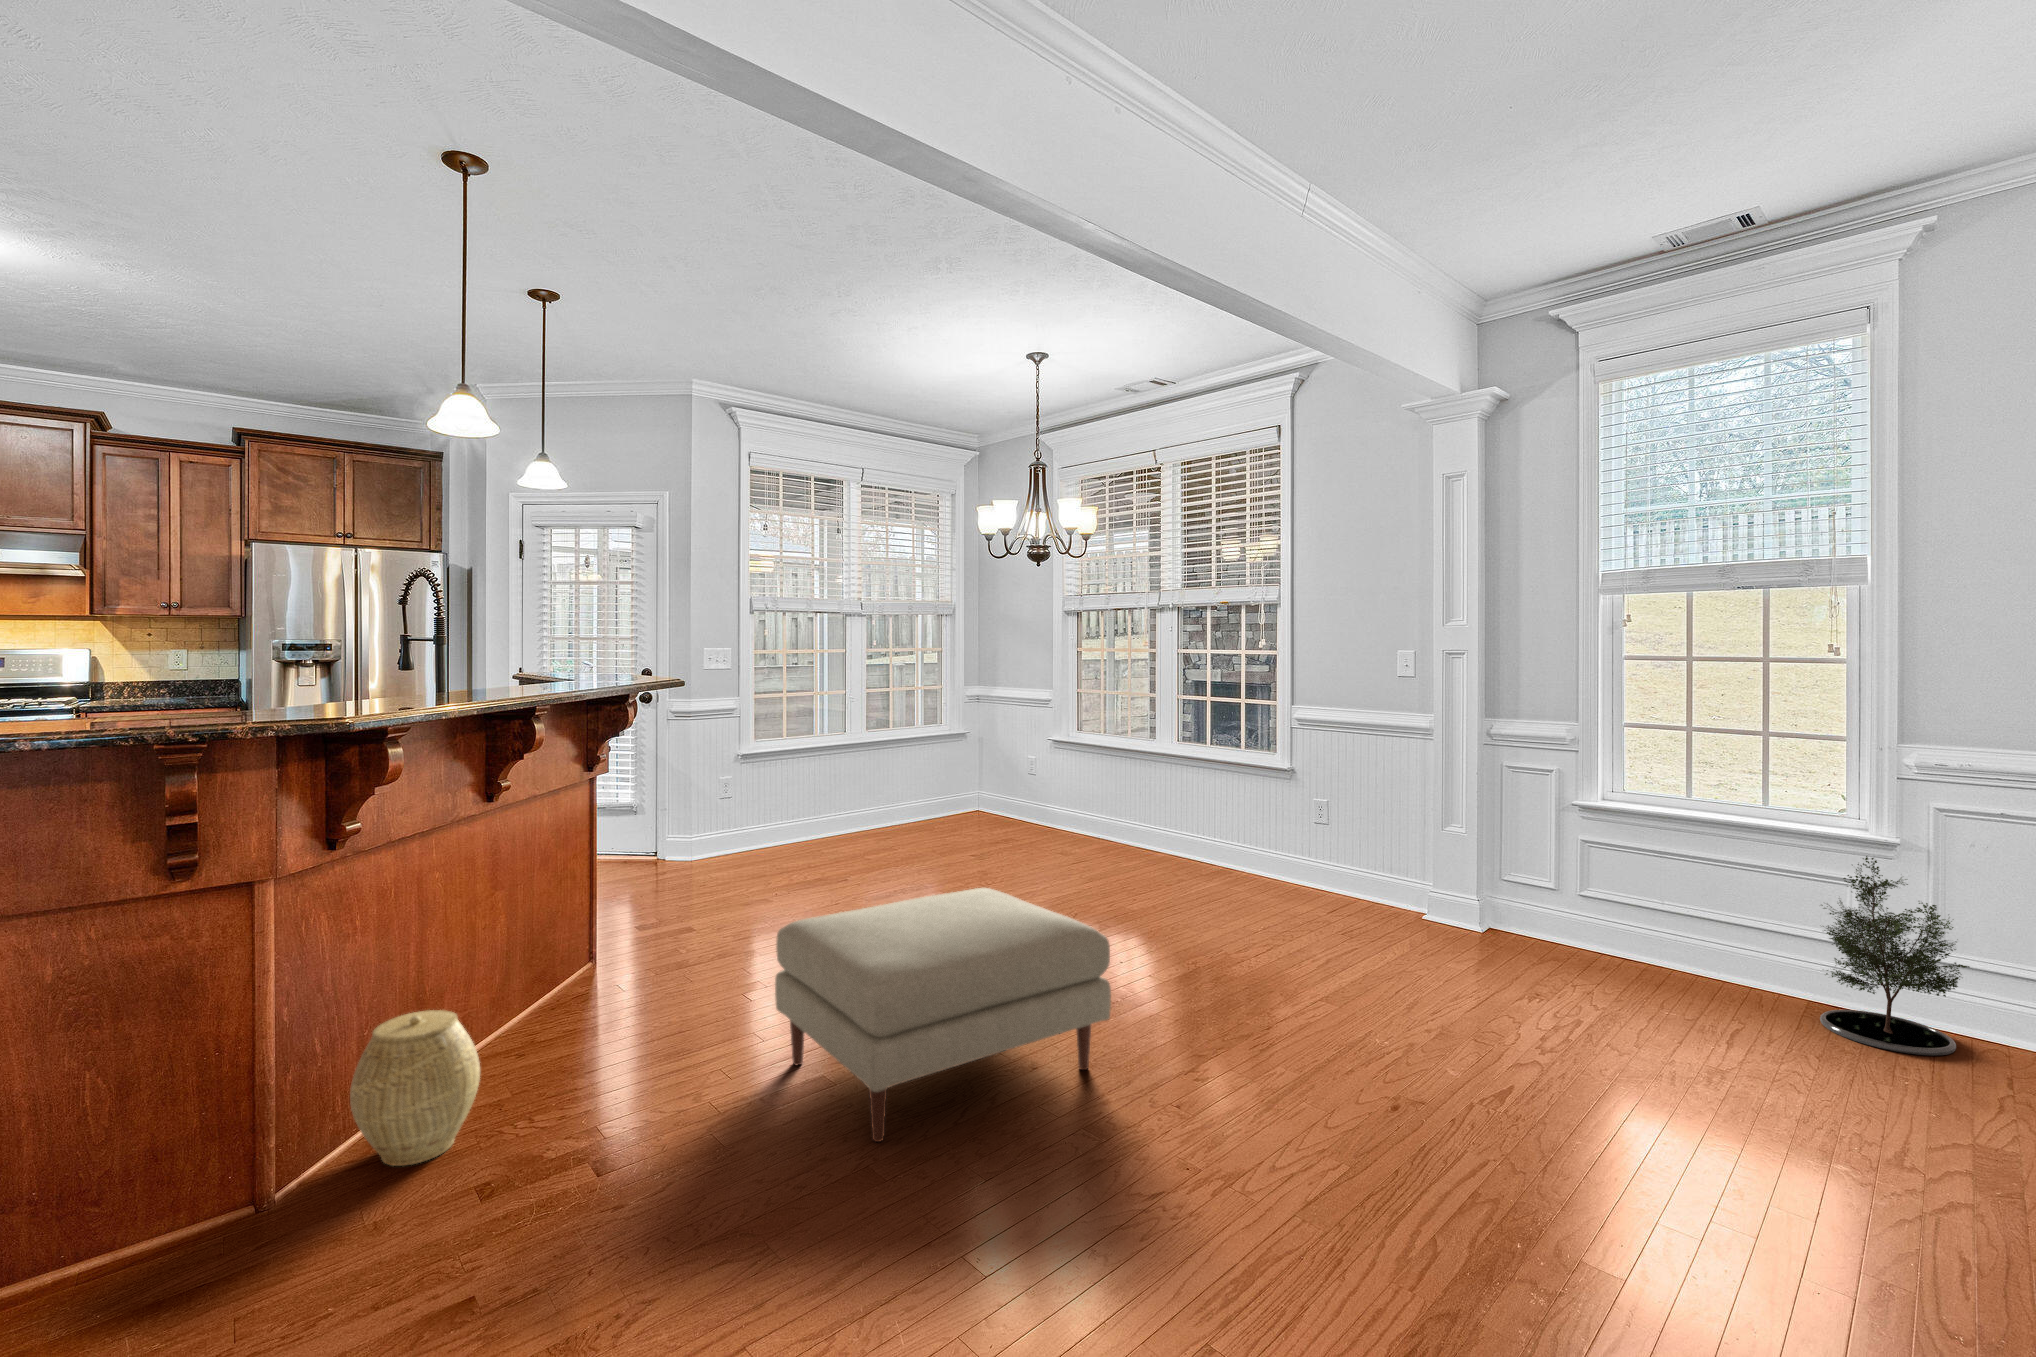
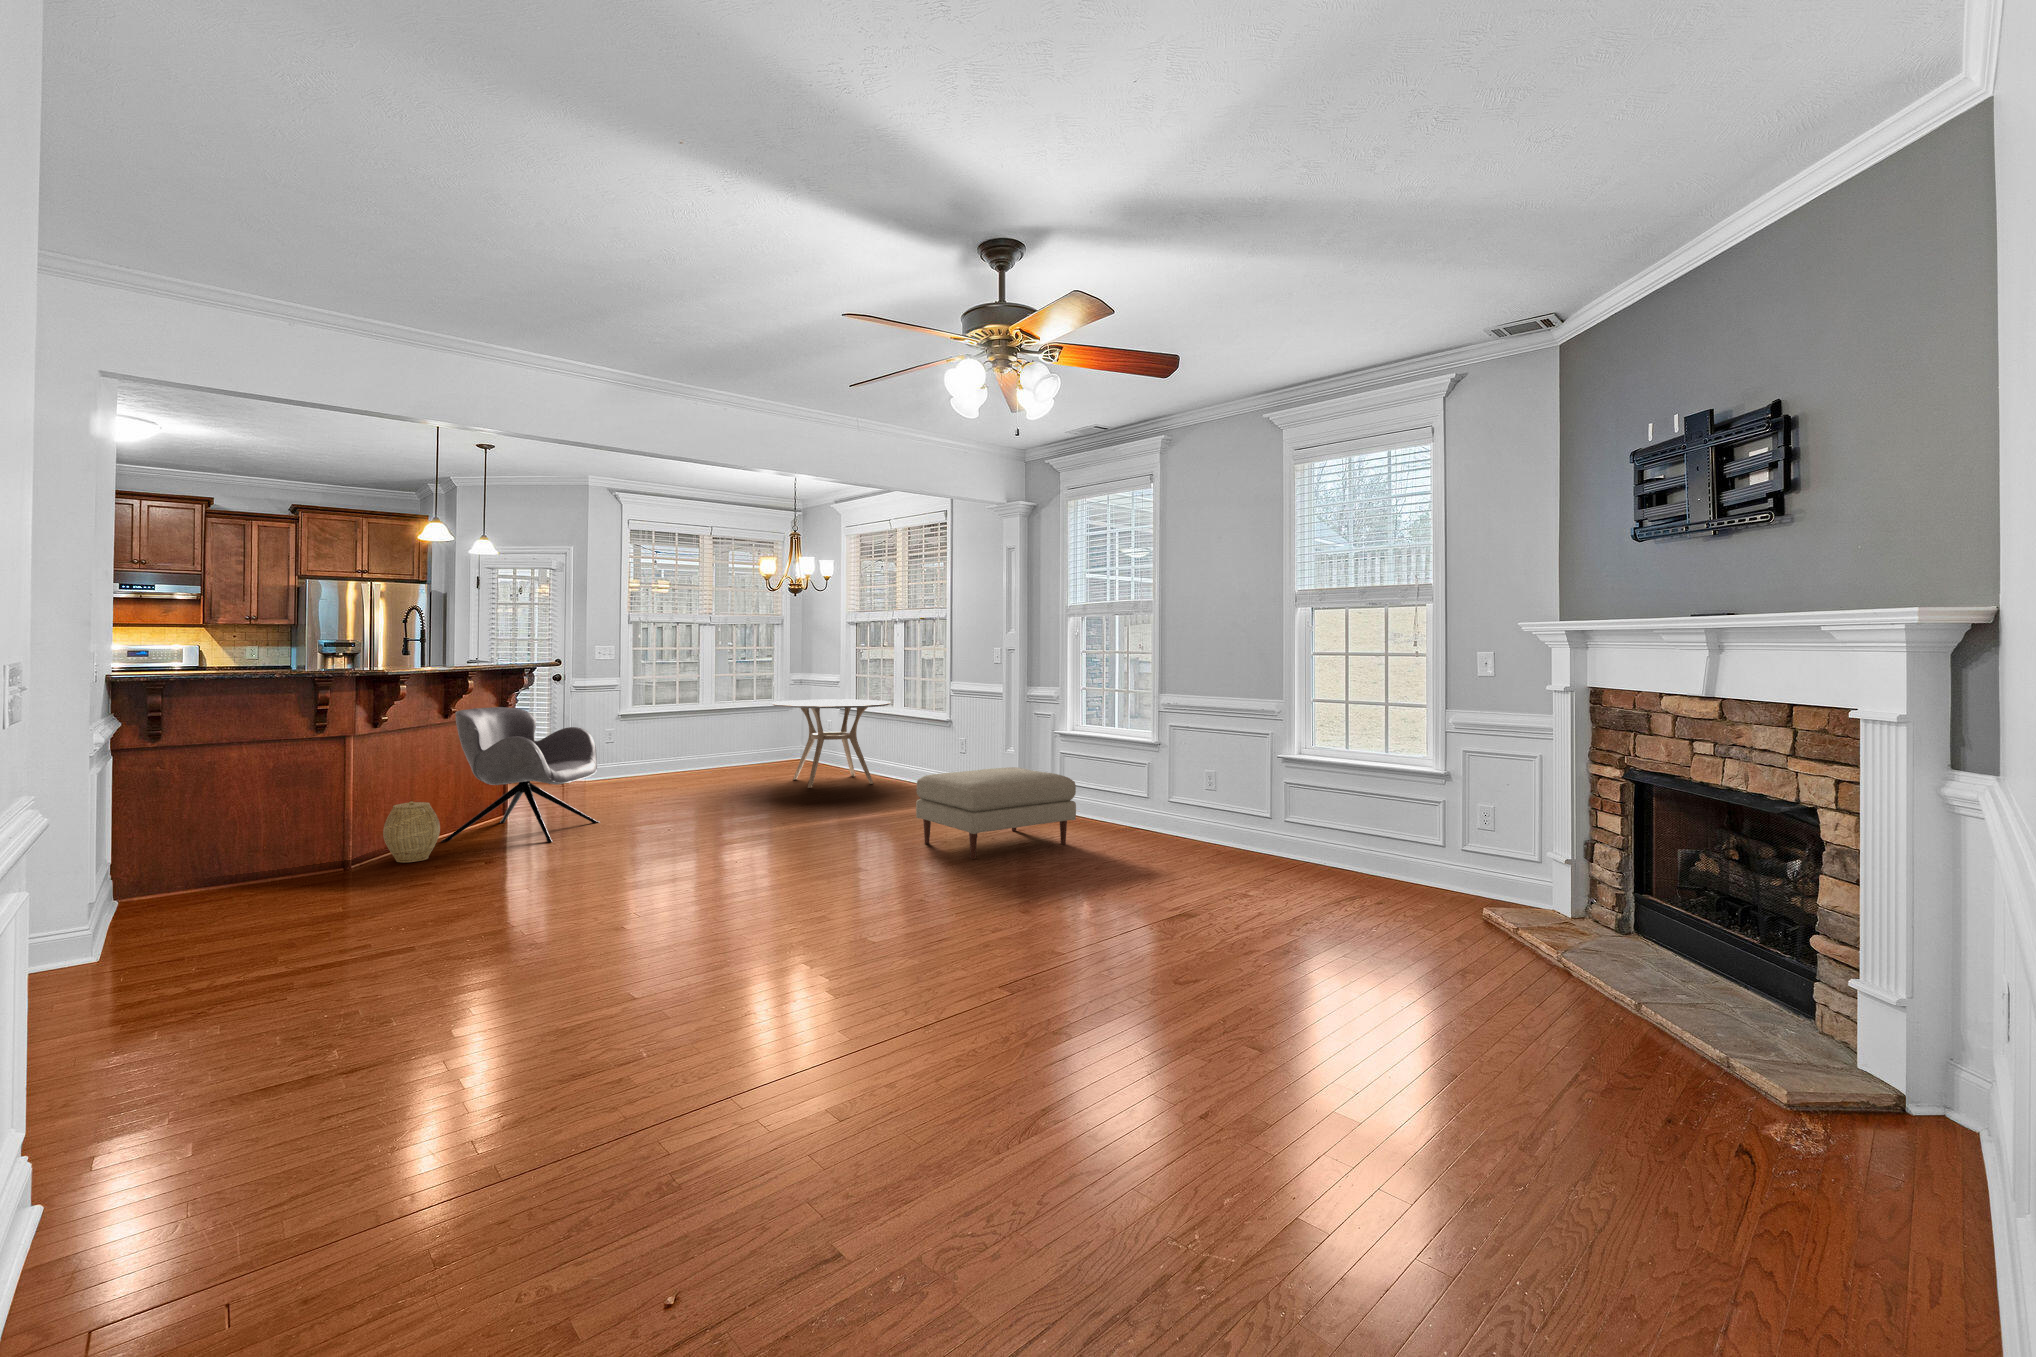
dining table: none [982,728,1166,876] -> present [772,699,891,788]
armchair: none [478,768,770,1064] -> present [441,707,600,842]
potted tree: present [1820,856,1969,1055] -> none [1109,747,1171,840]
ottoman: present [775,888,1111,1142] -> present [916,767,1076,859]

